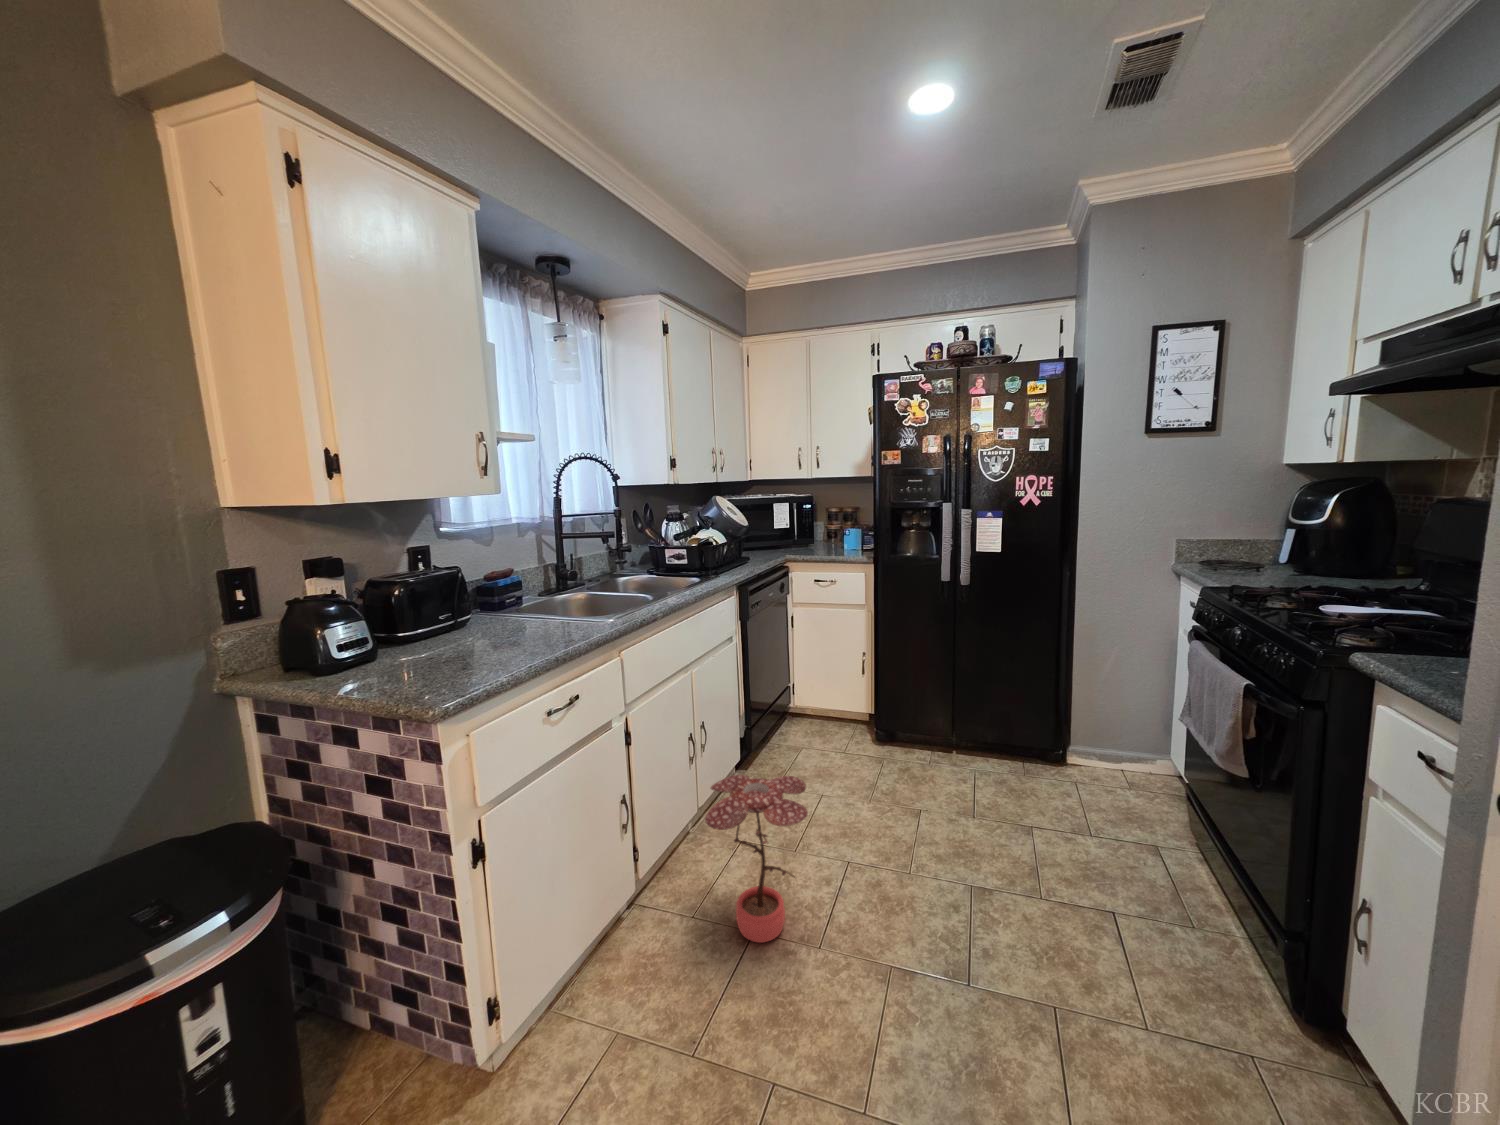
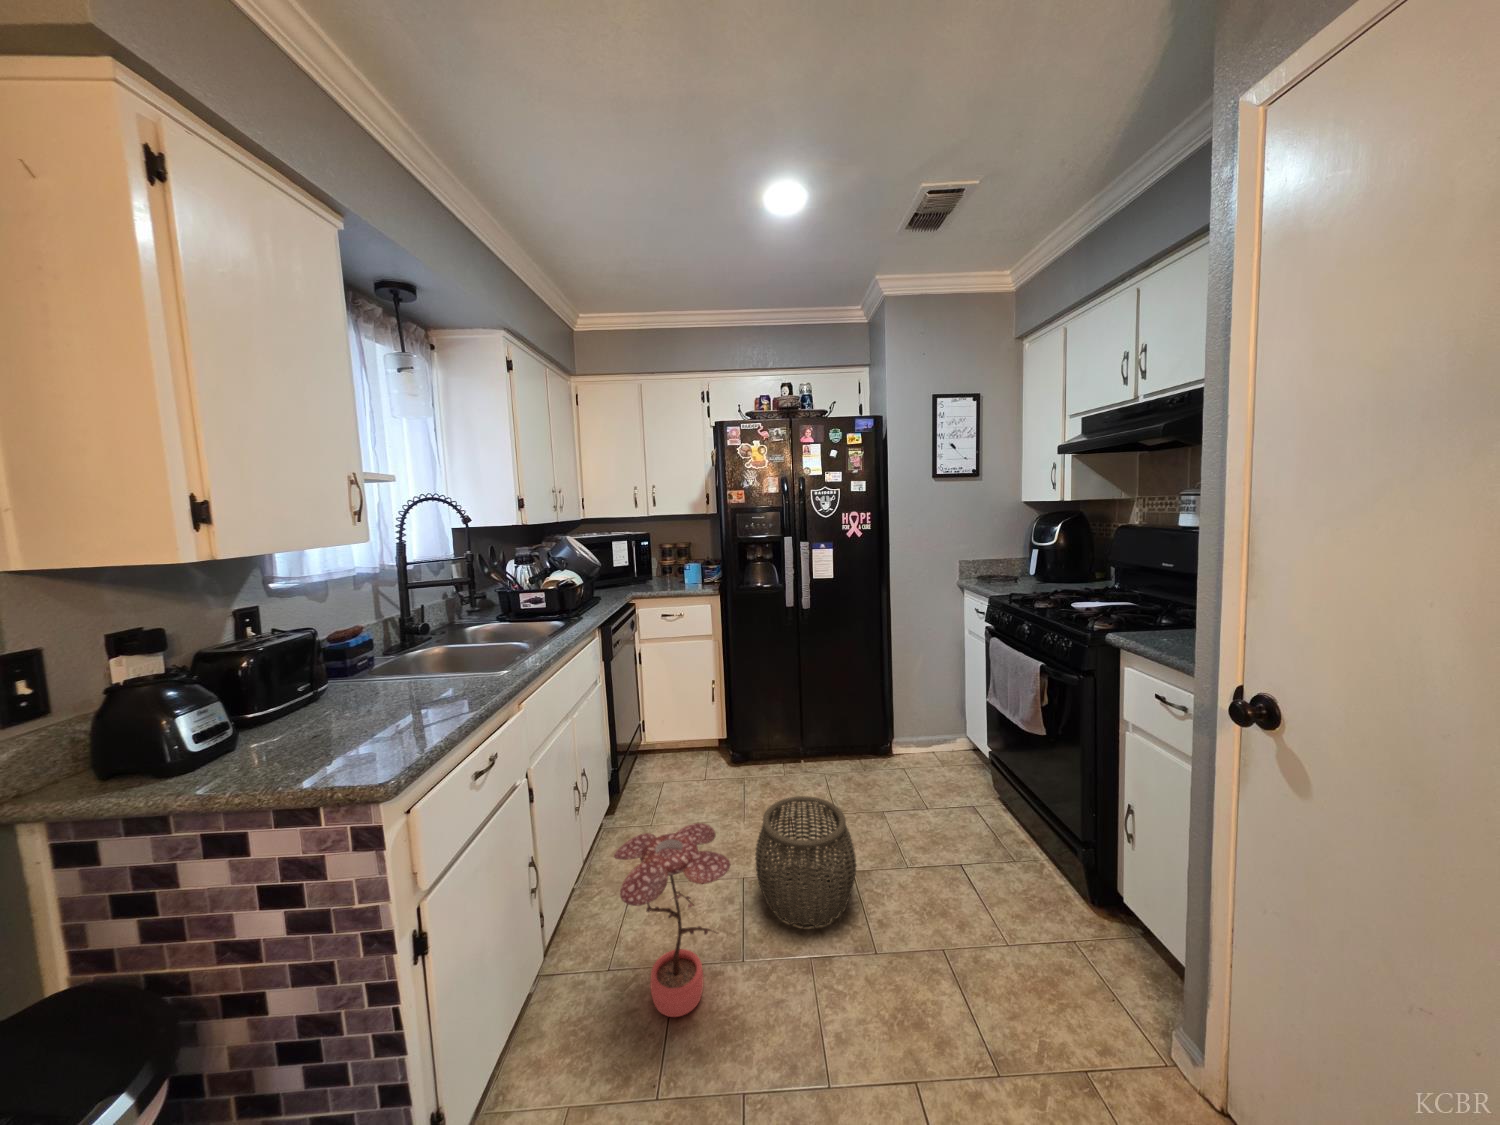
woven basket: none [857,776,967,909] -> present [755,796,856,927]

